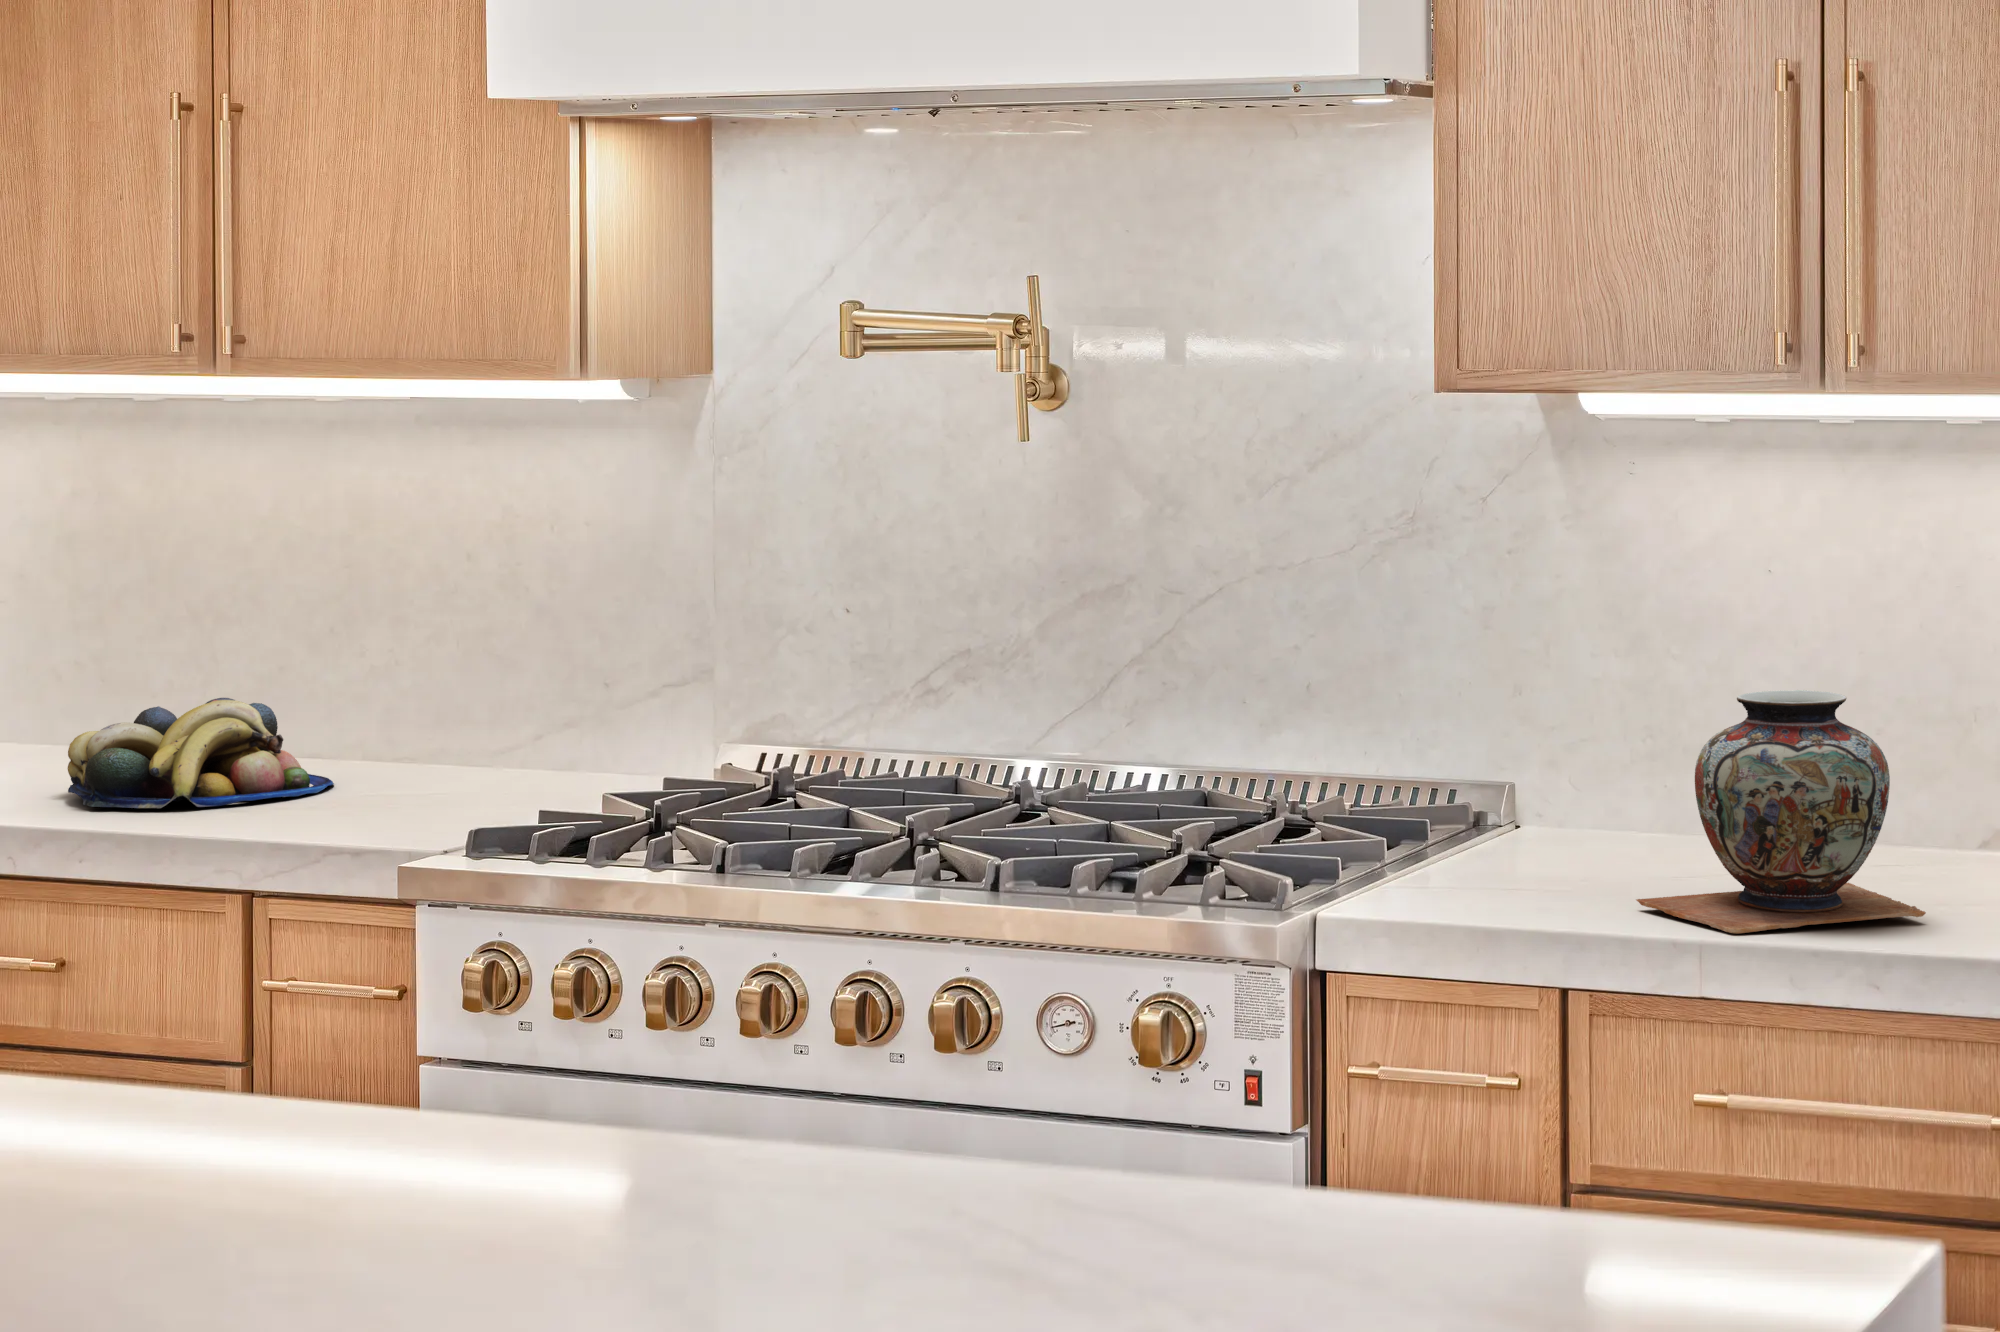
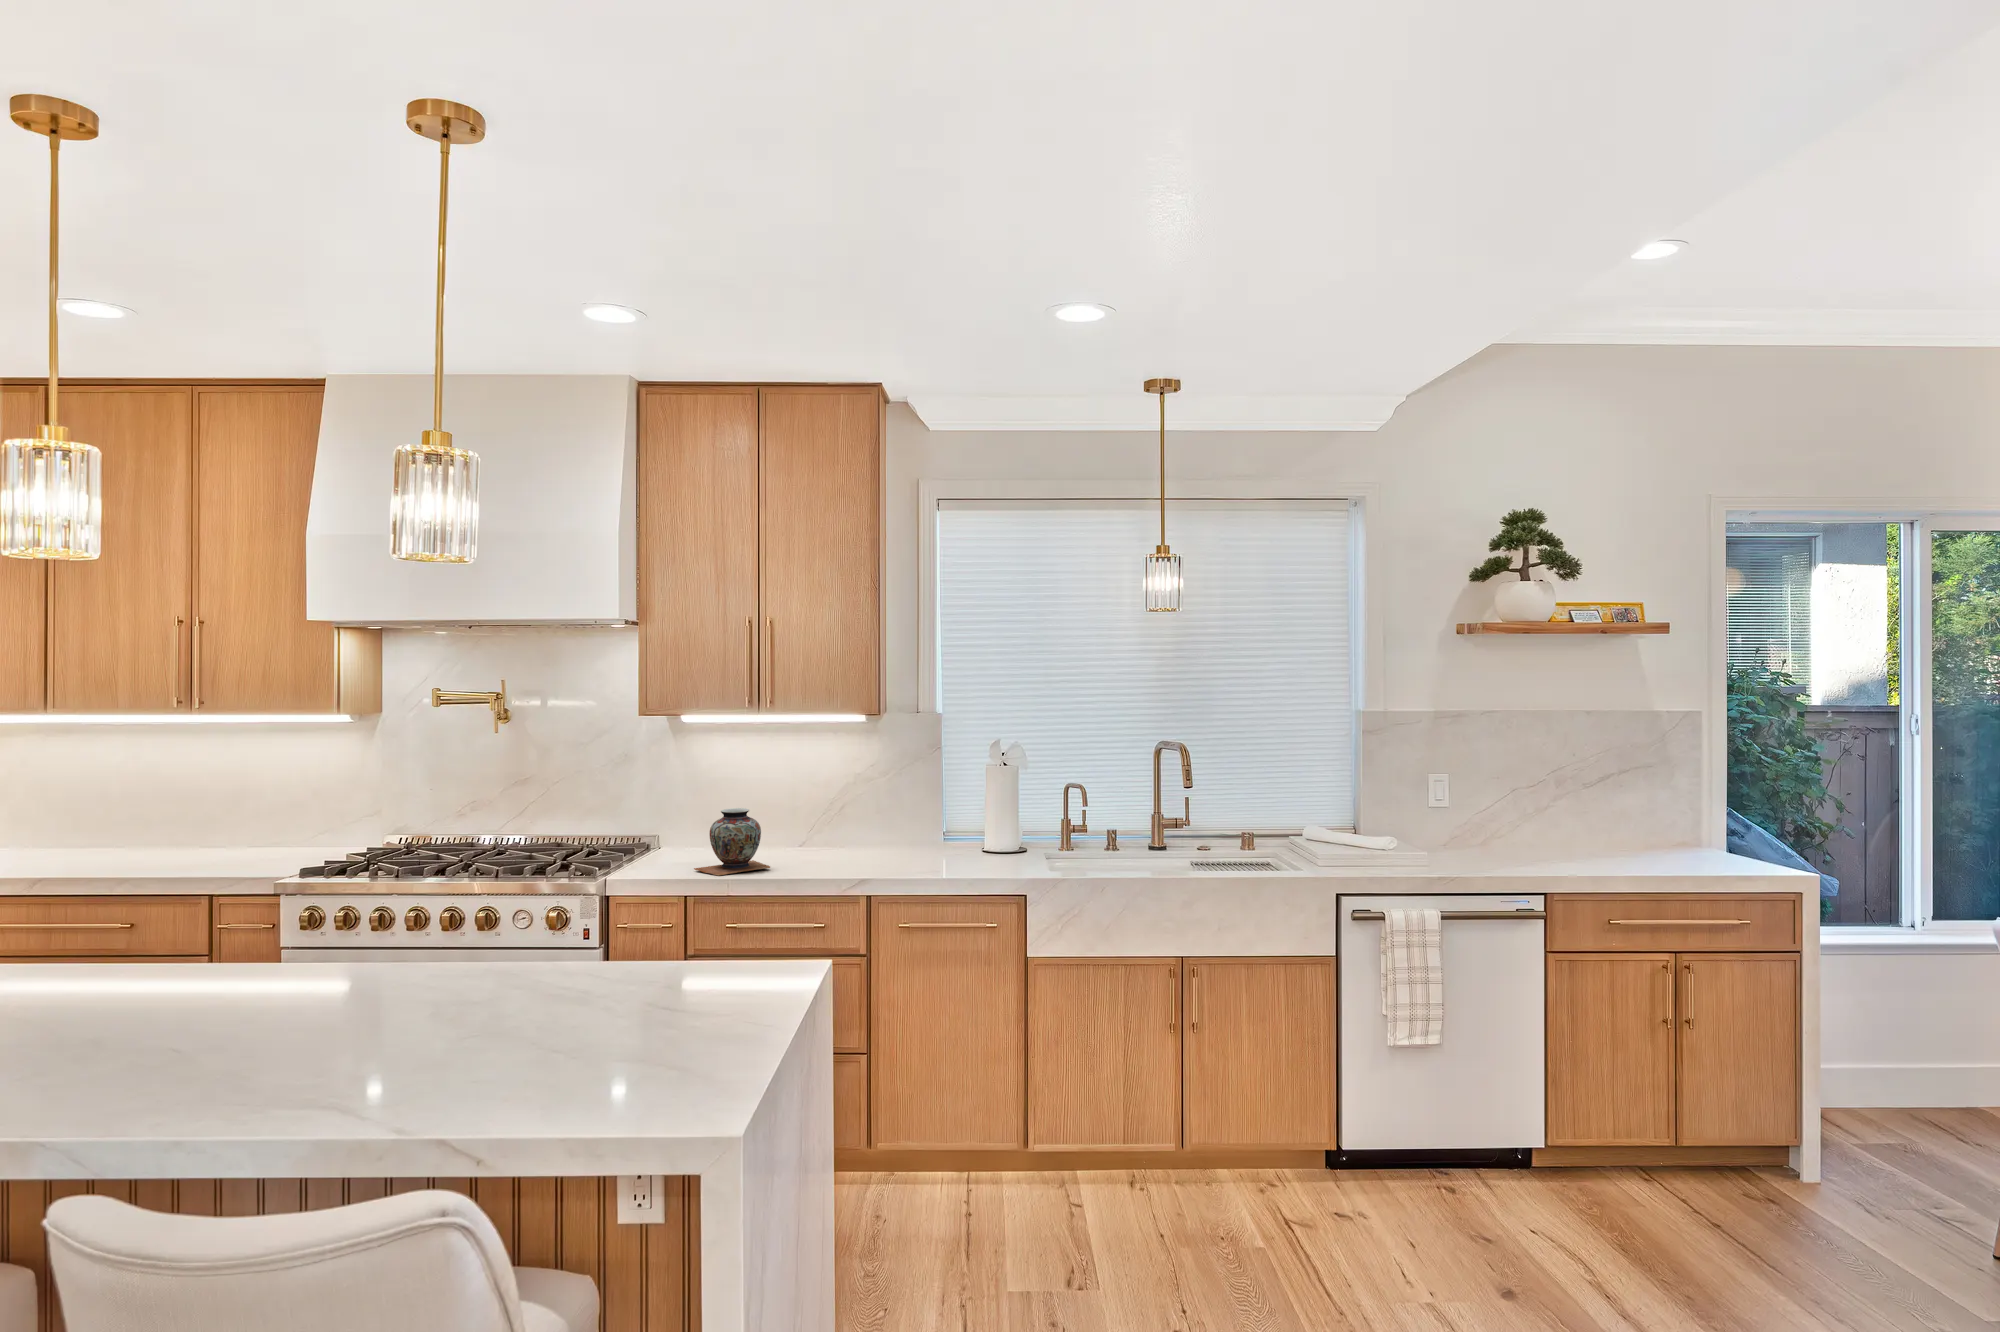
fruit bowl: present [68,698,334,808] -> none [98,828,217,873]

